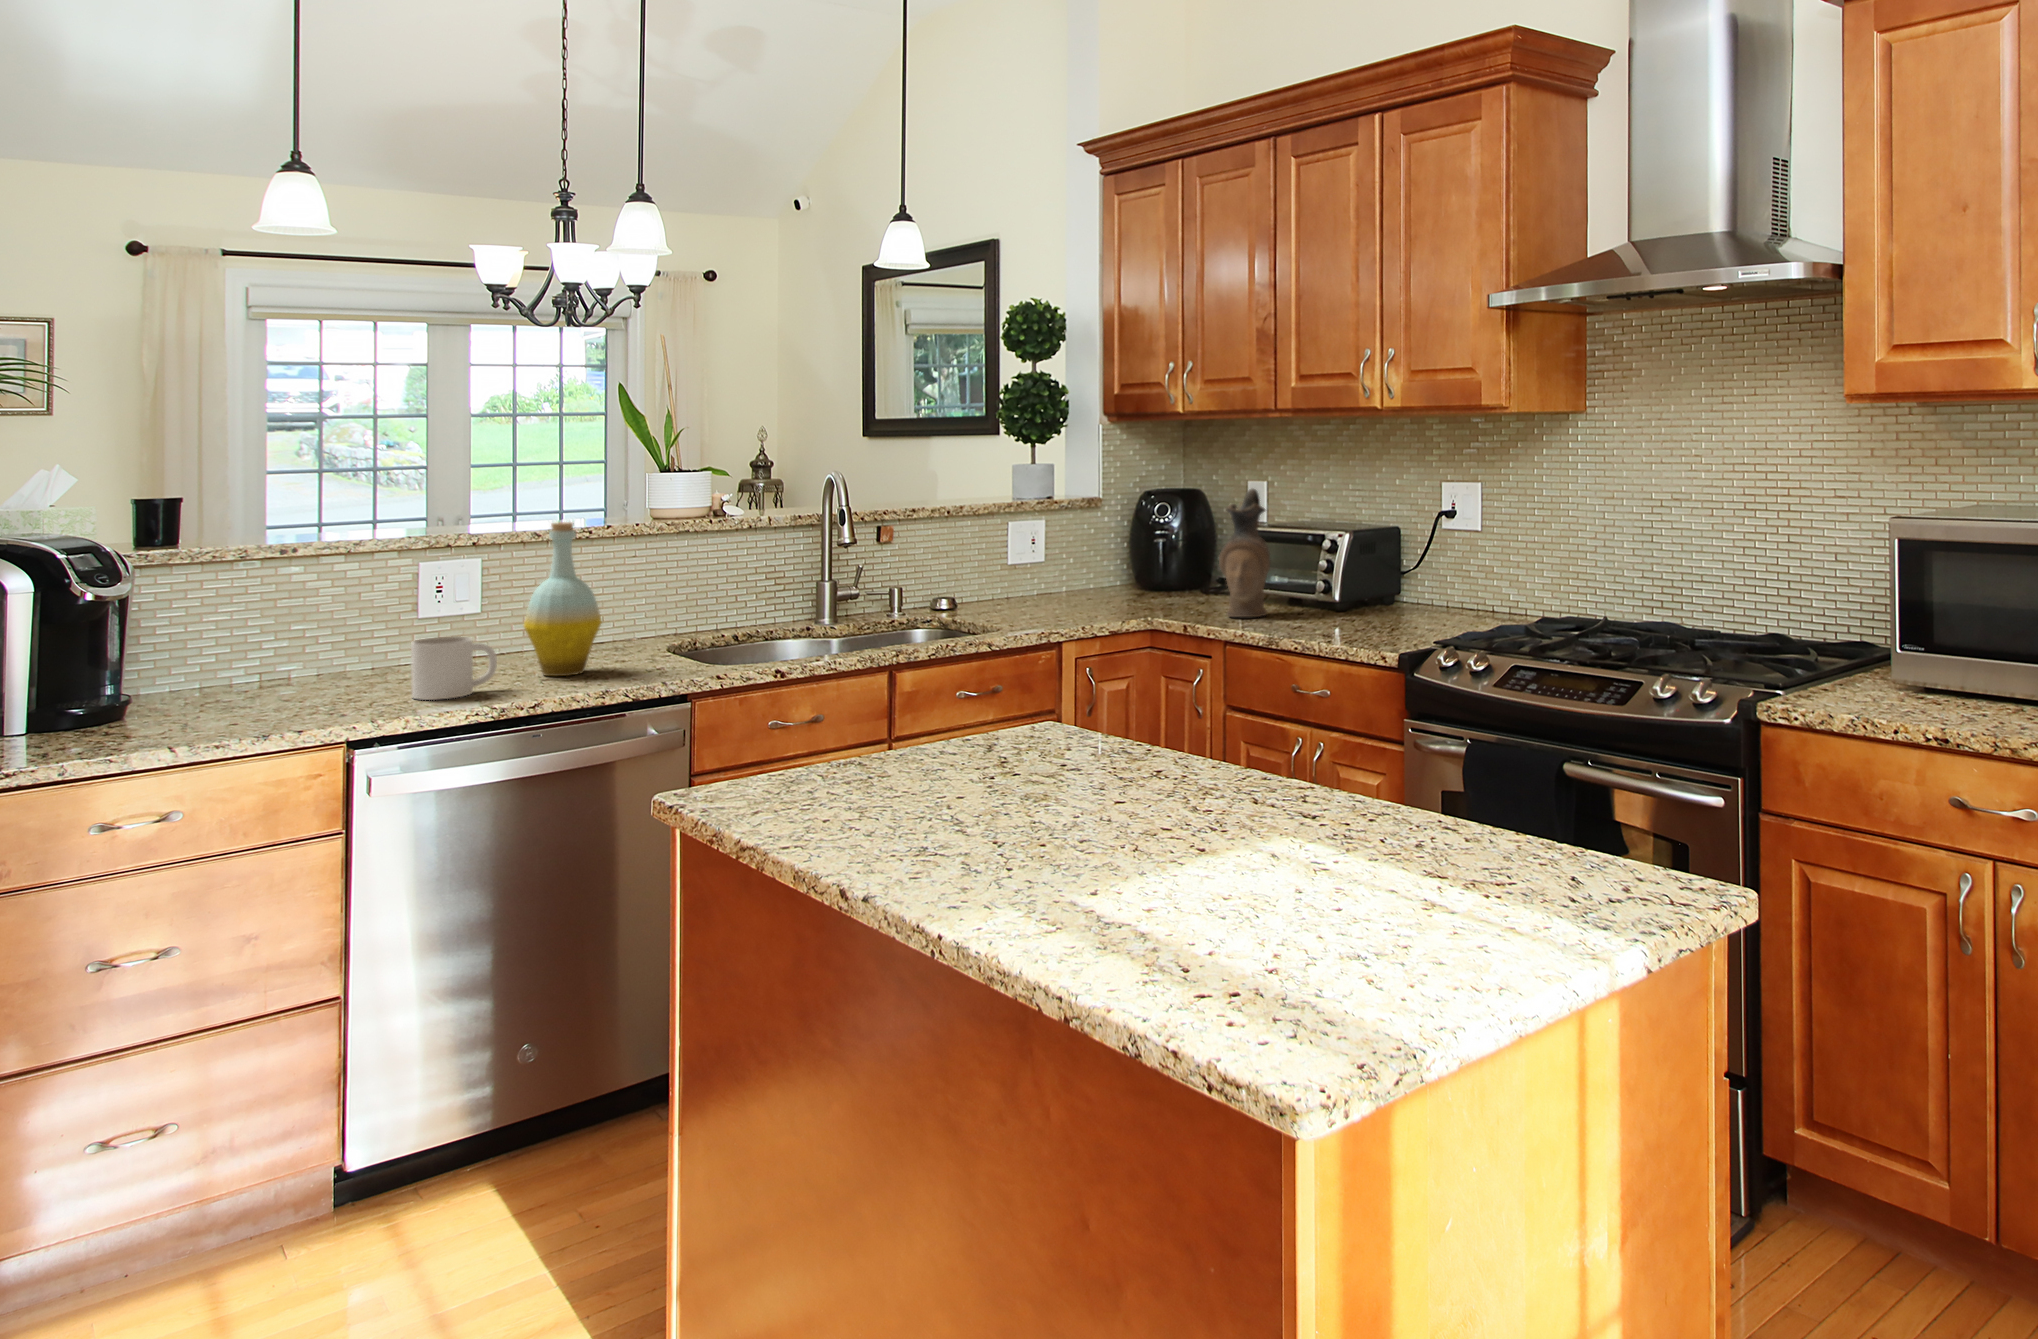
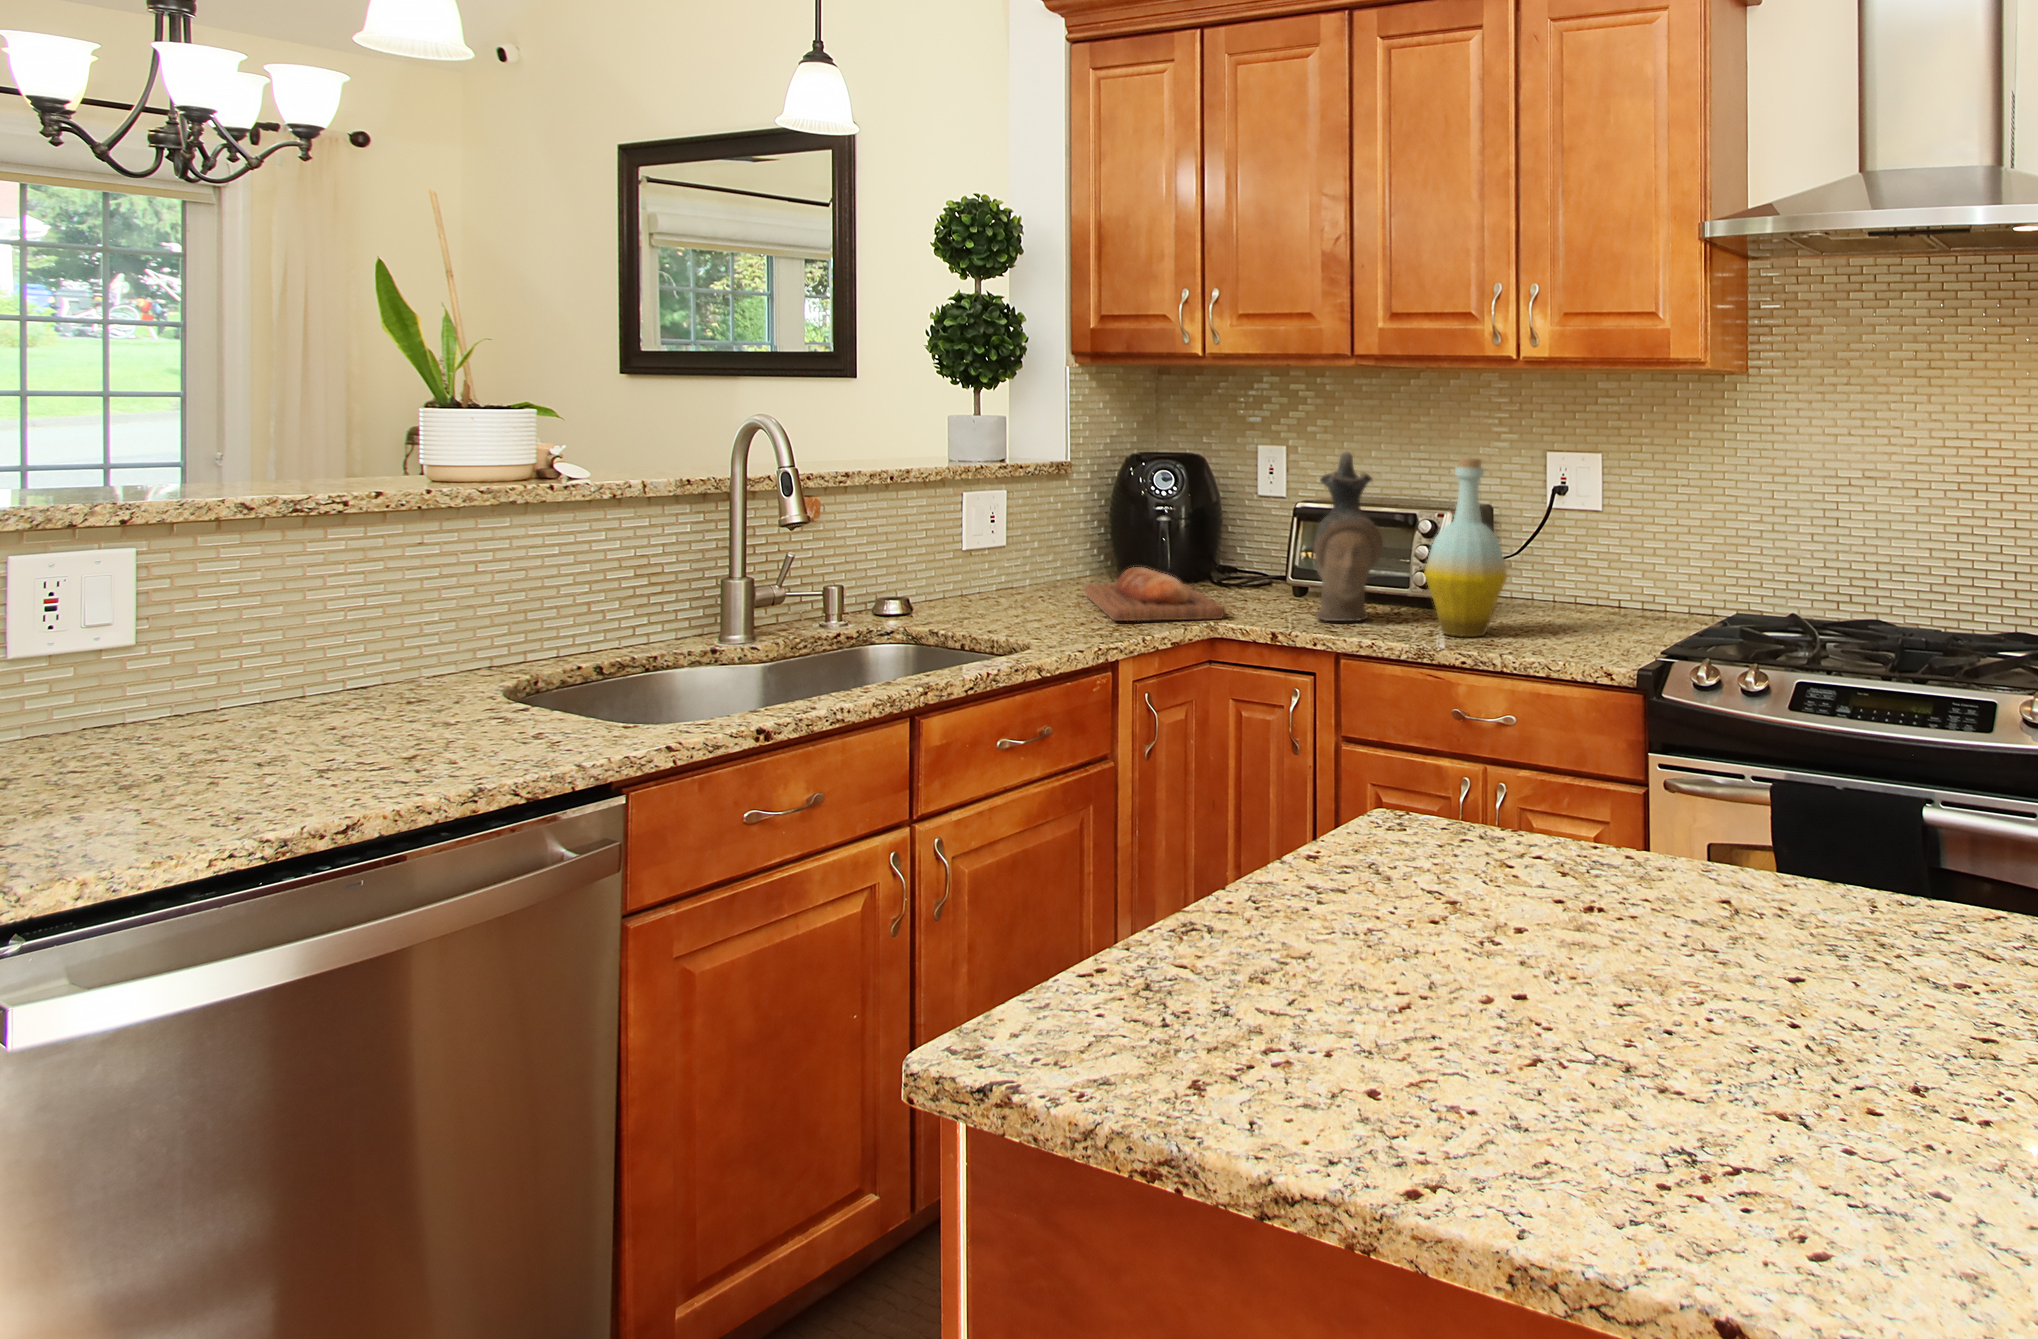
bottle: present [524,522,602,676] -> present [1424,458,1507,637]
bread loaf: none [1082,577,1170,615] -> present [1084,567,1224,621]
mug: present [411,636,497,700] -> none [42,697,233,828]

